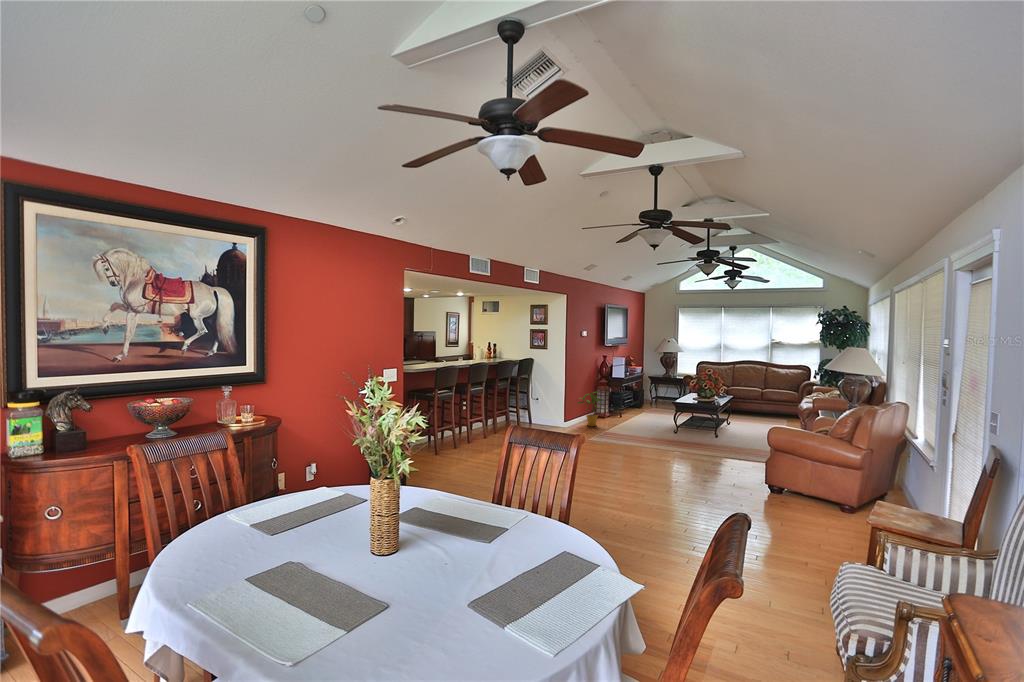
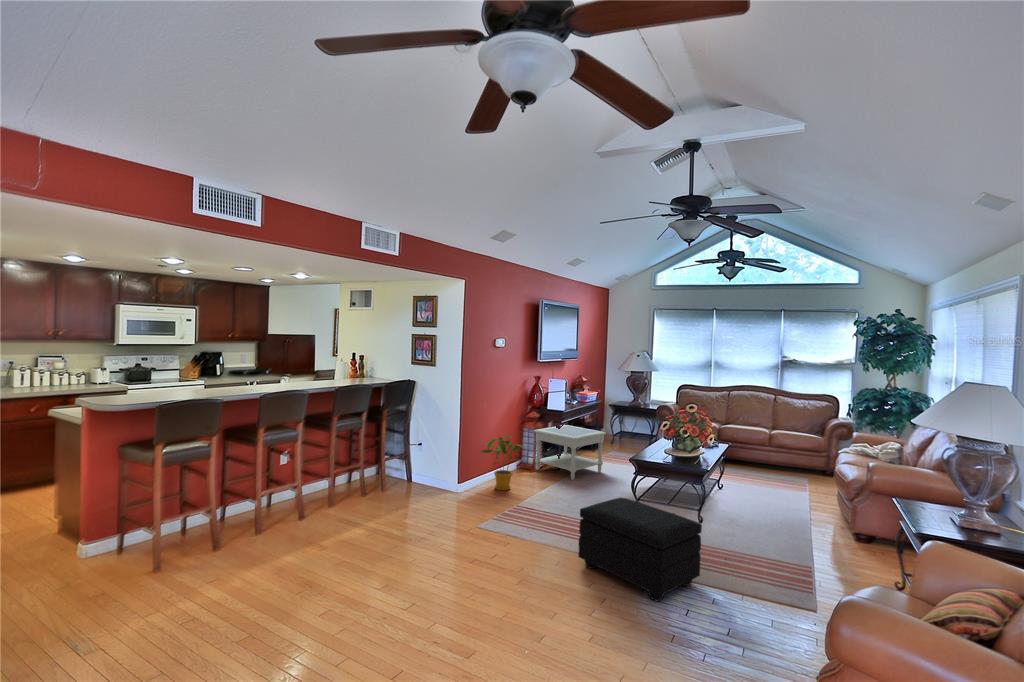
side table: none [604,389,653,422] -> present [534,425,606,480]
footstool: none [654,418,719,461] -> present [578,498,702,601]

